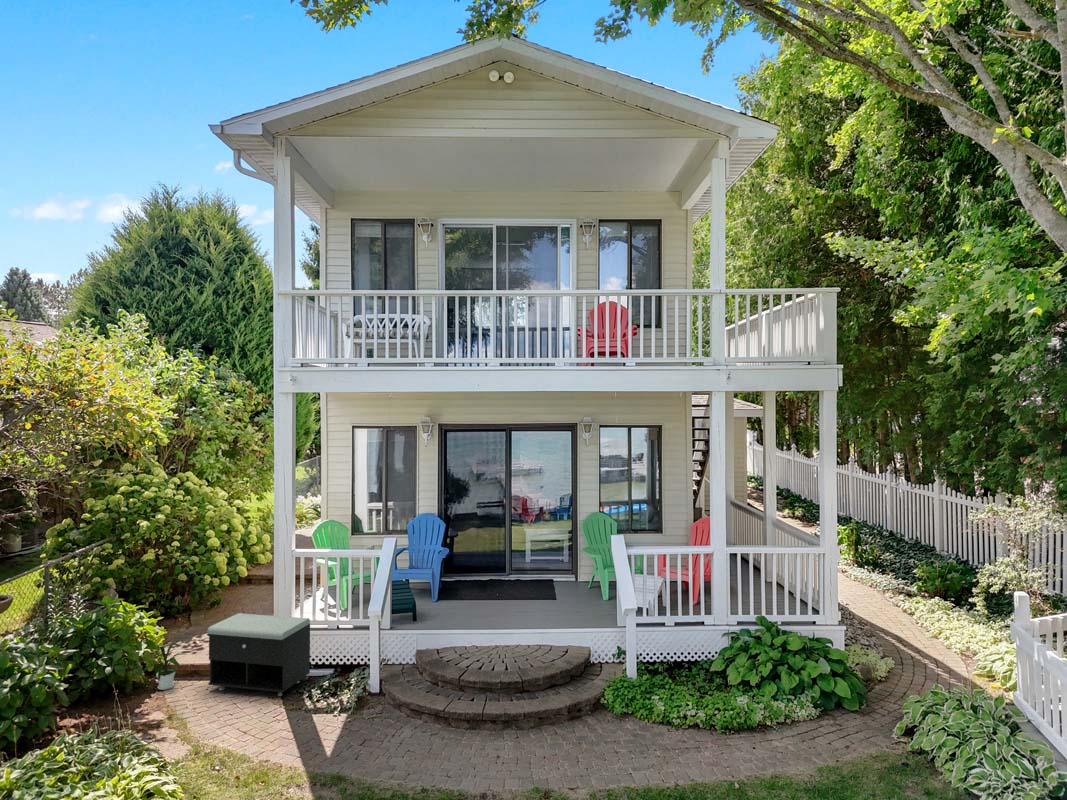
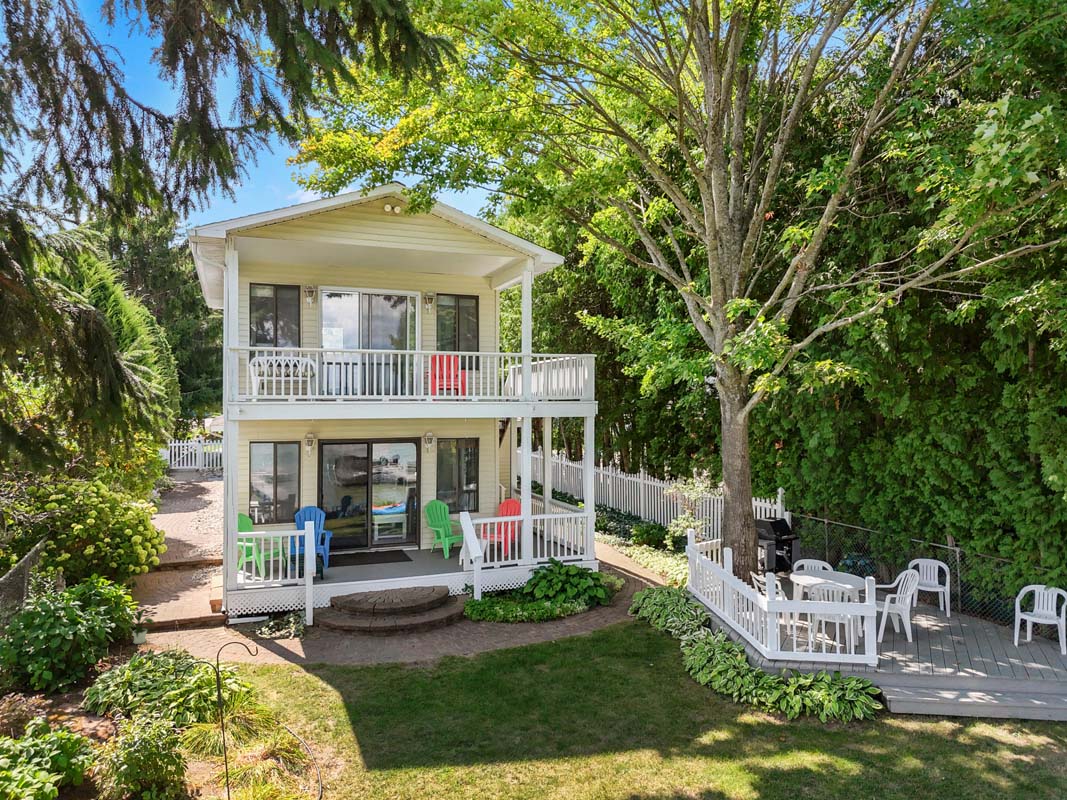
storage bench: present [207,613,310,696] -> none [180,582,255,638]

